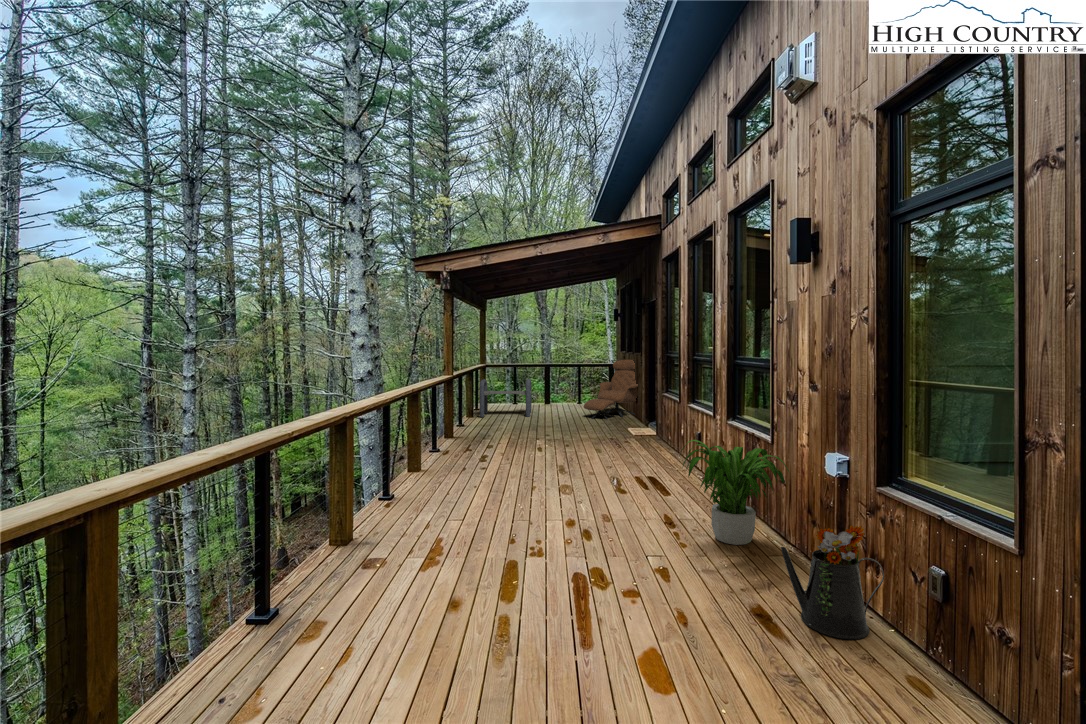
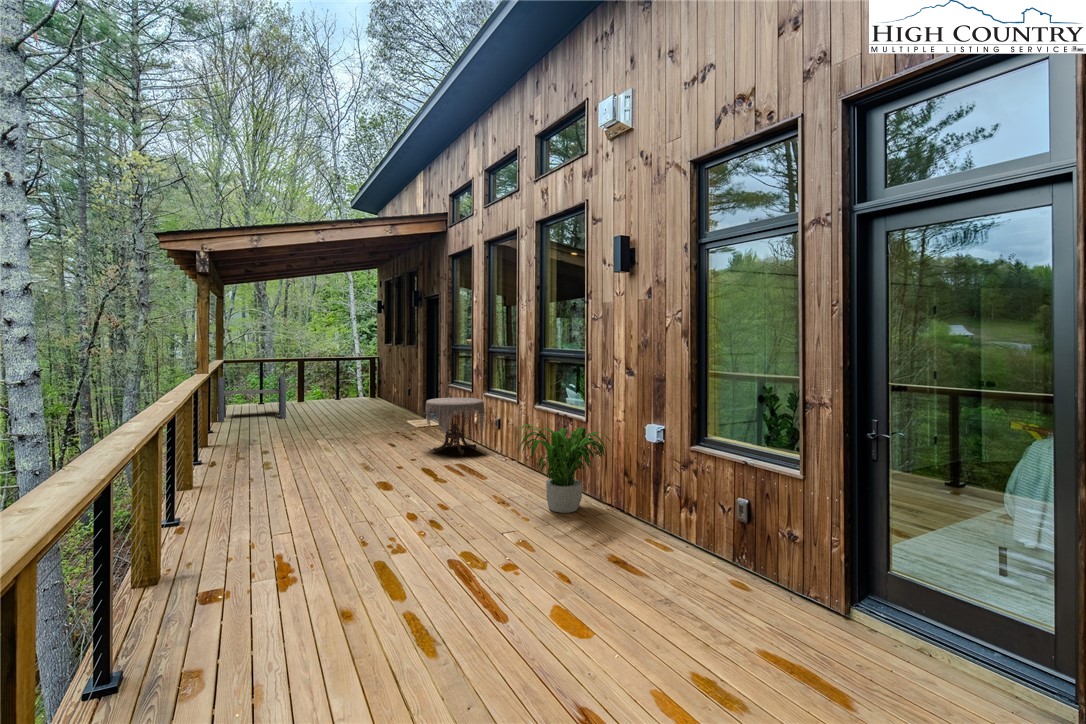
lounge chair: present [584,360,638,419] -> none [351,354,411,416]
side table: none [626,405,687,466] -> present [425,398,485,455]
watering can: present [781,525,884,639] -> none [633,475,702,565]

